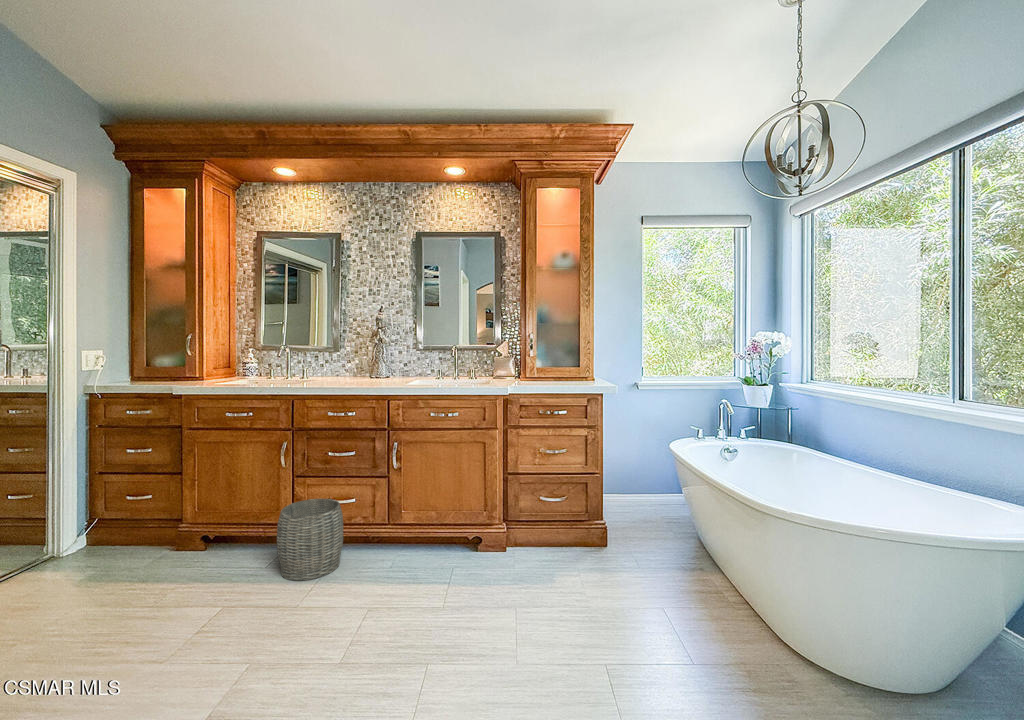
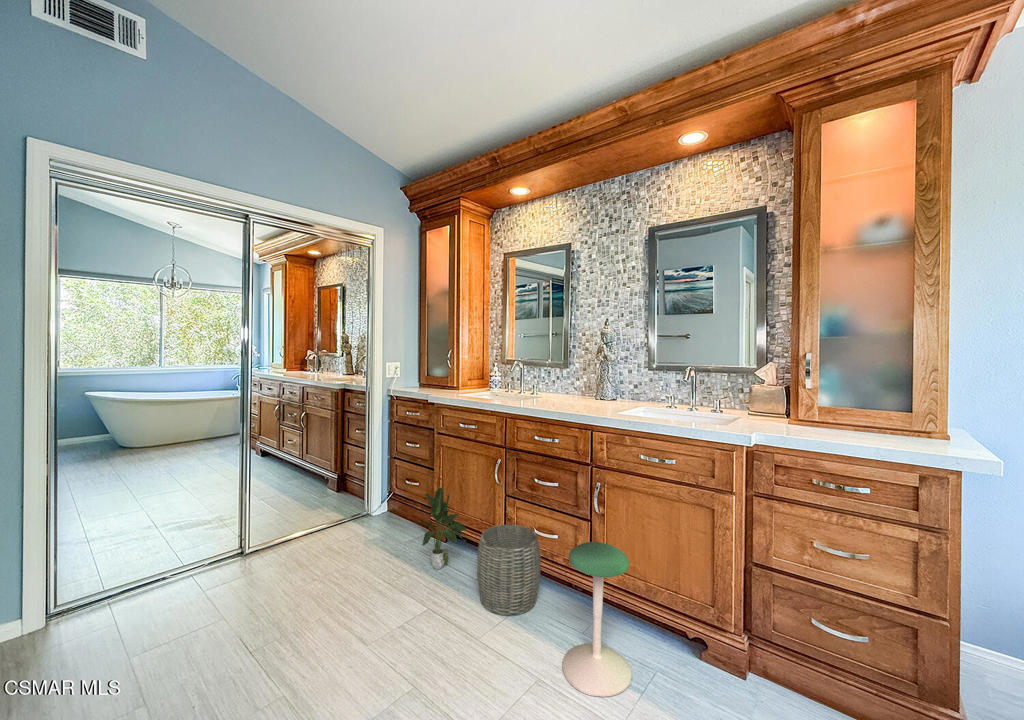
potted plant: none [184,482,251,572] -> present [415,487,467,569]
stool: none [384,483,440,597] -> present [562,542,632,697]

